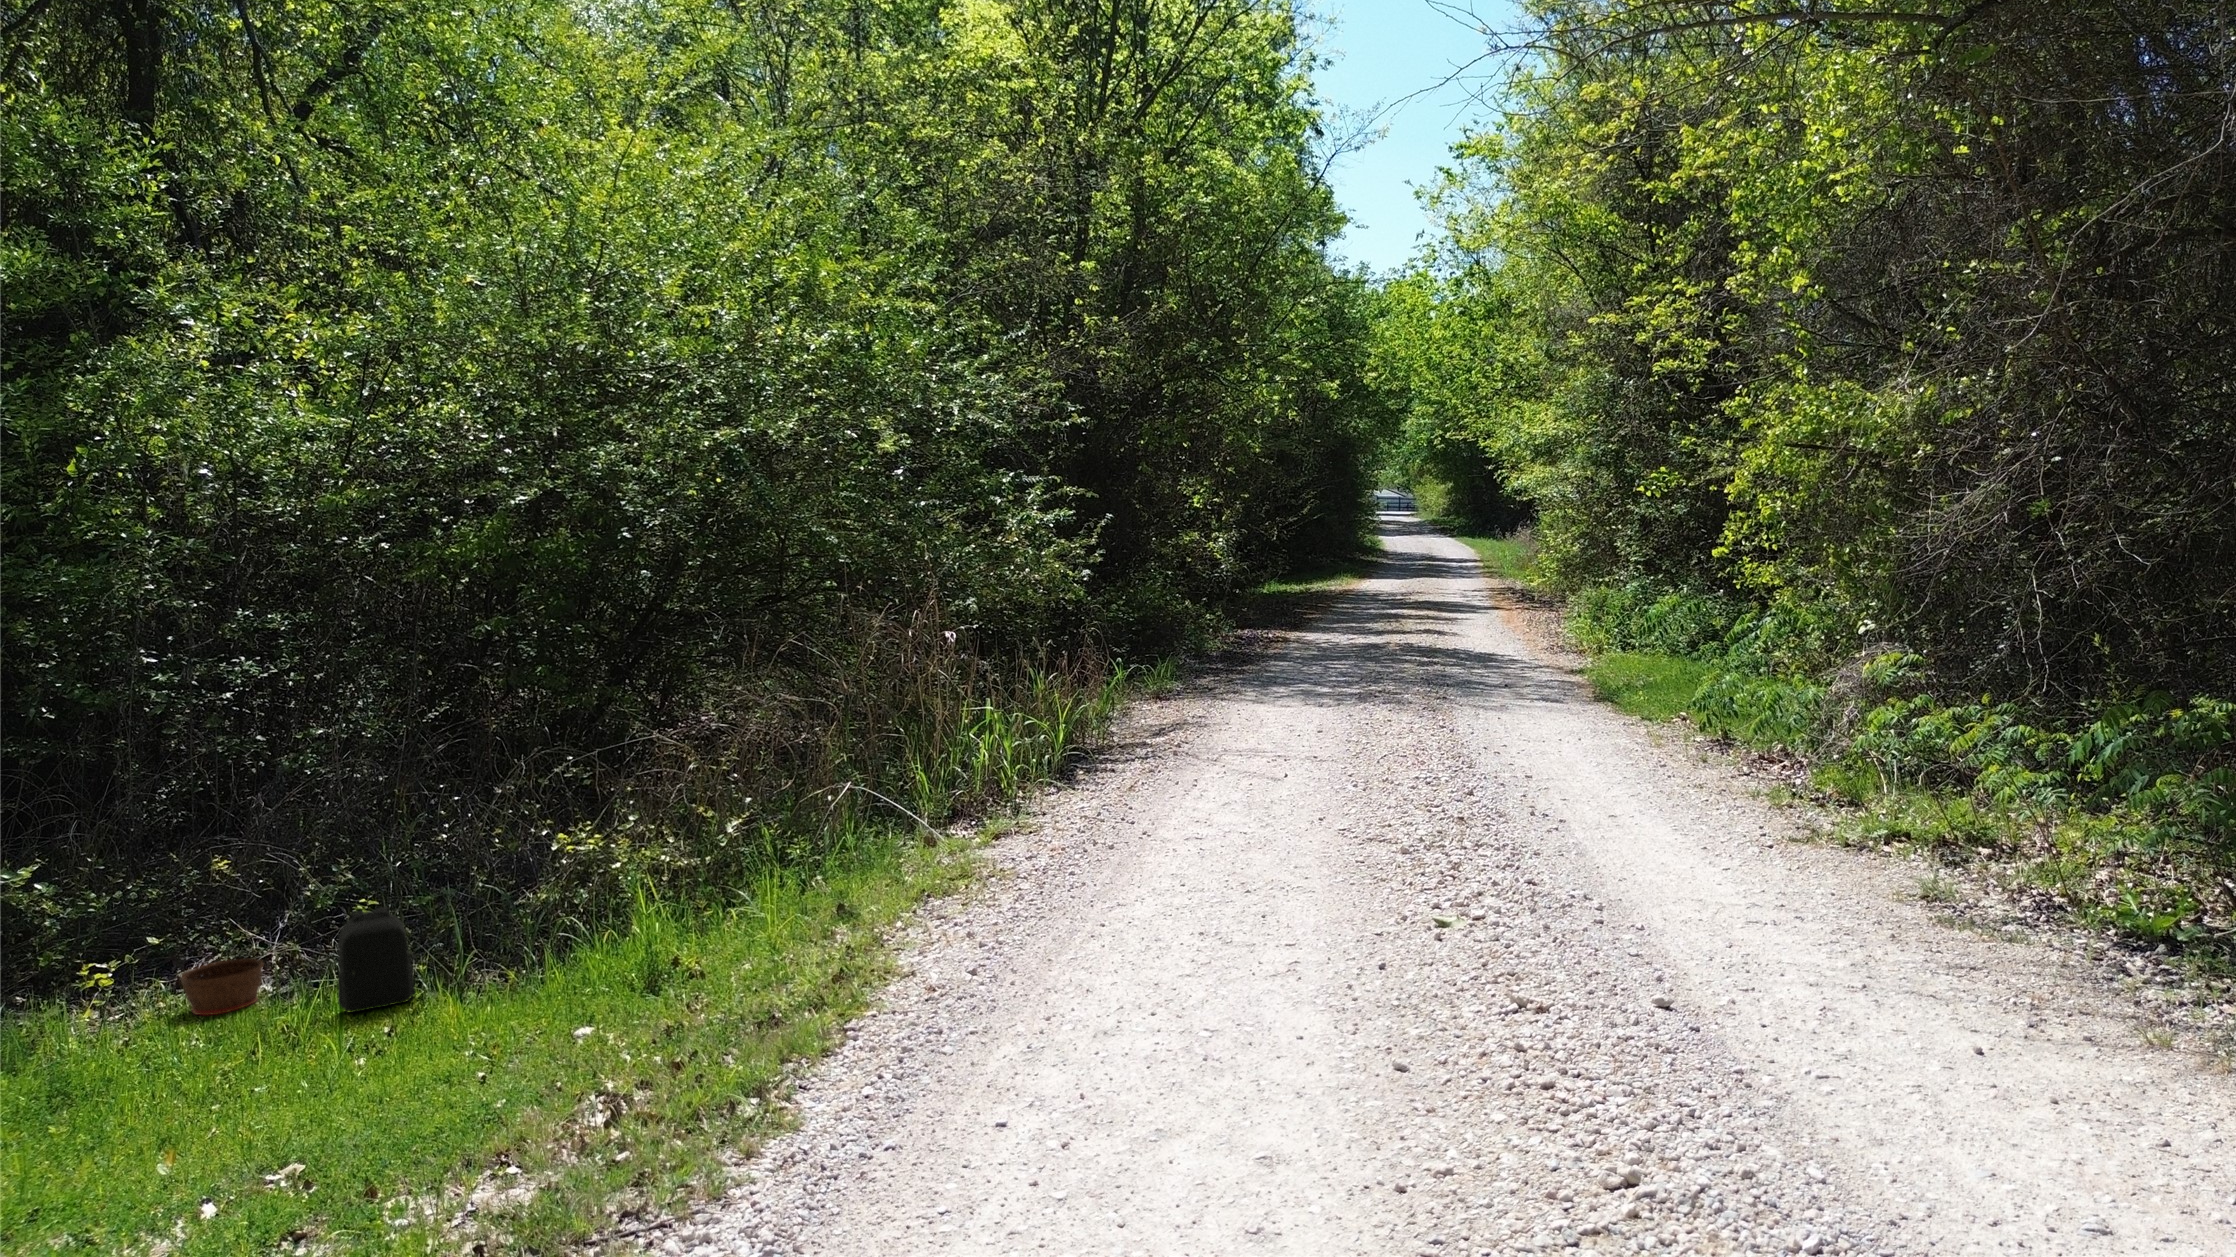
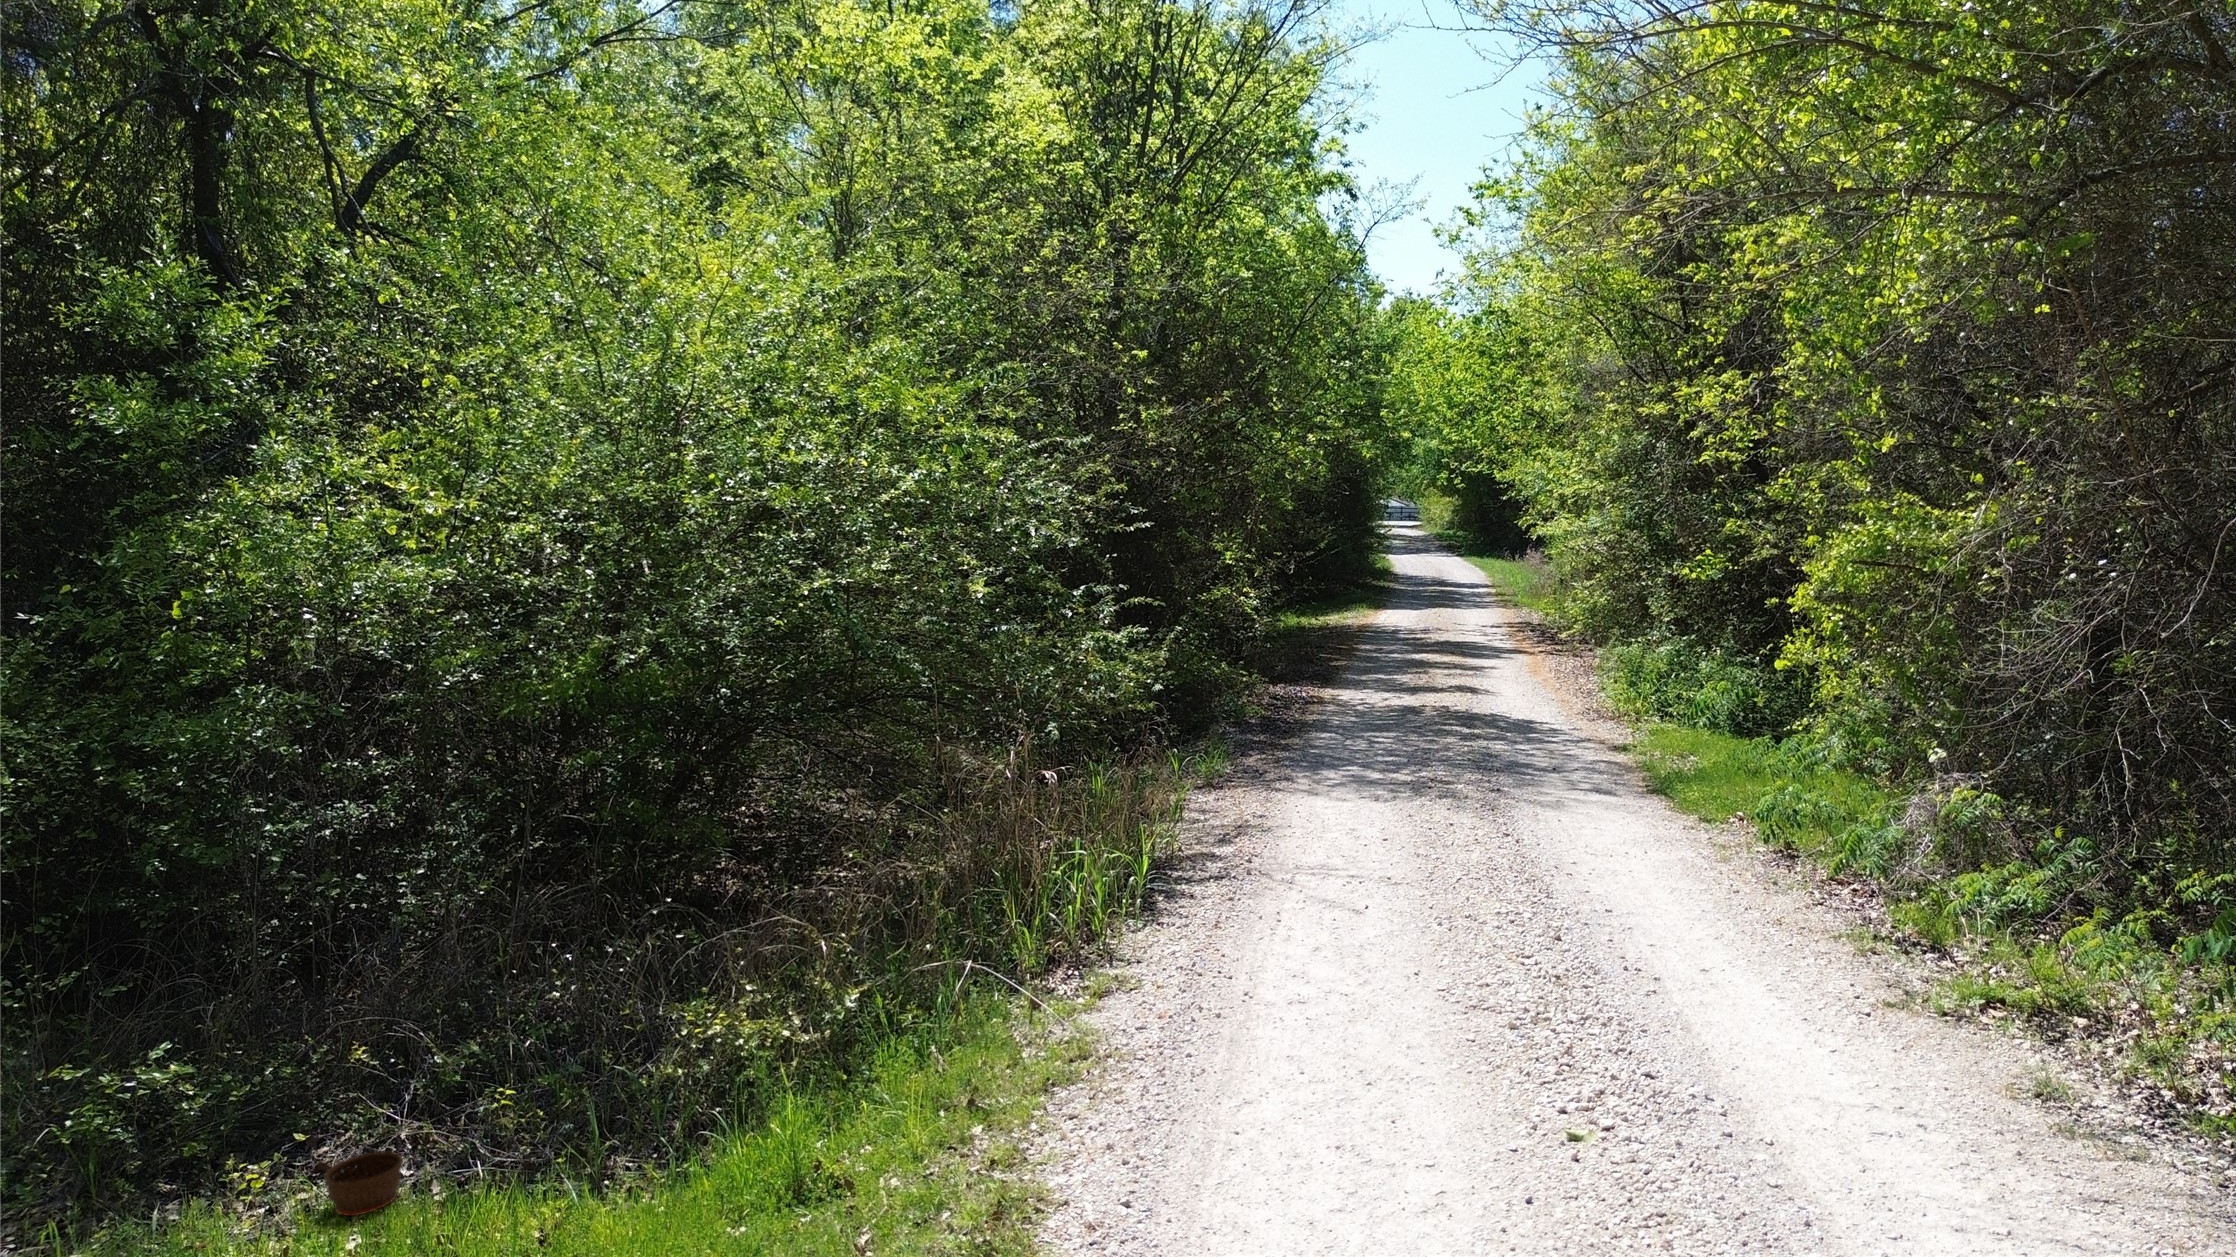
backpack: present [338,907,416,1013] -> none [485,1110,559,1220]

